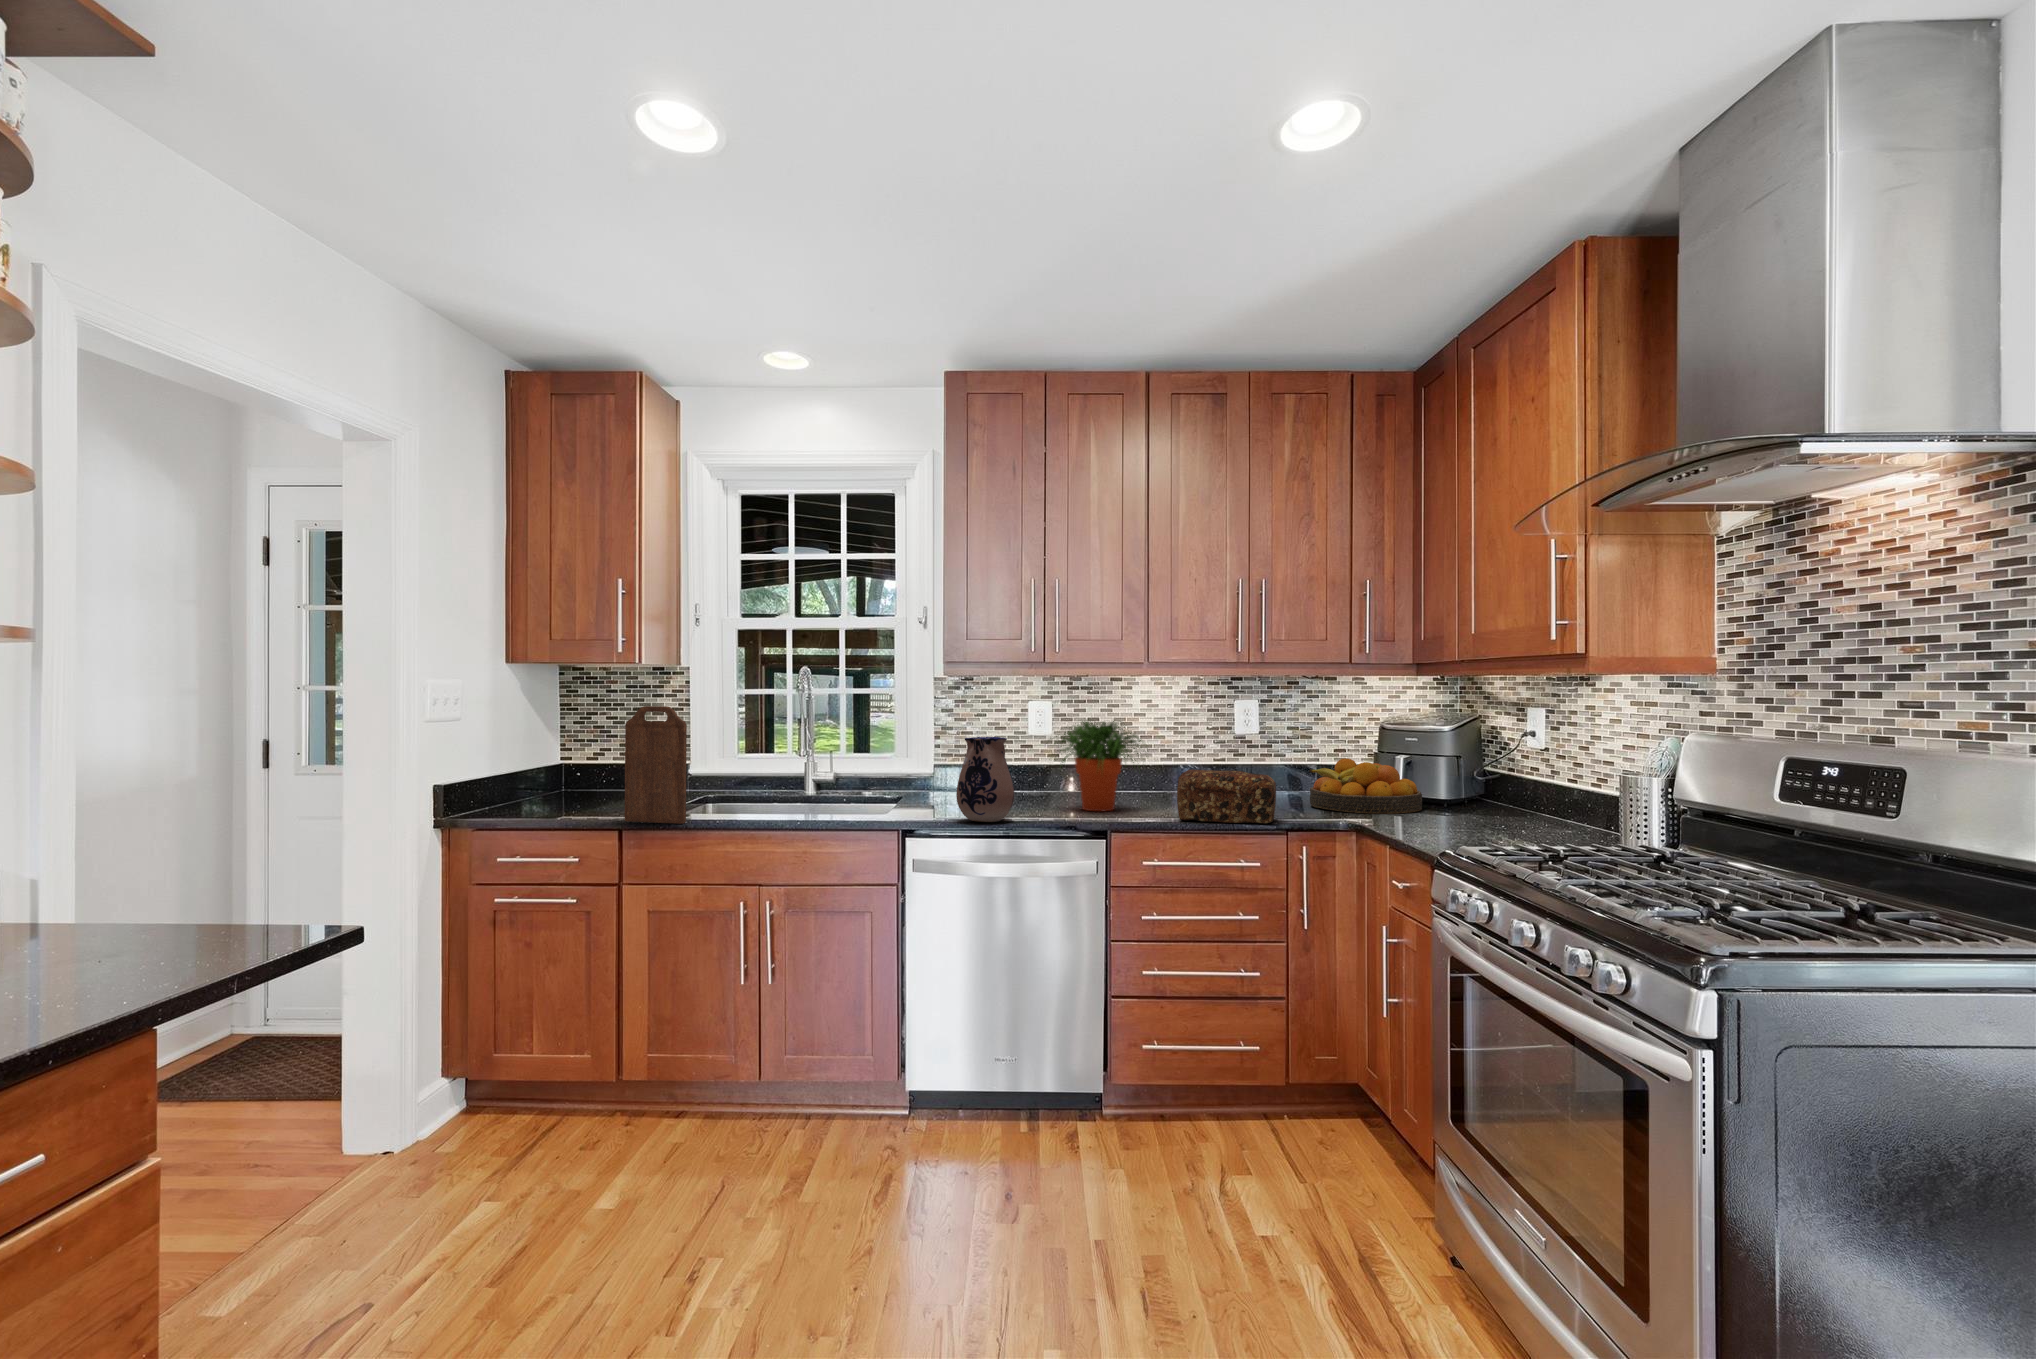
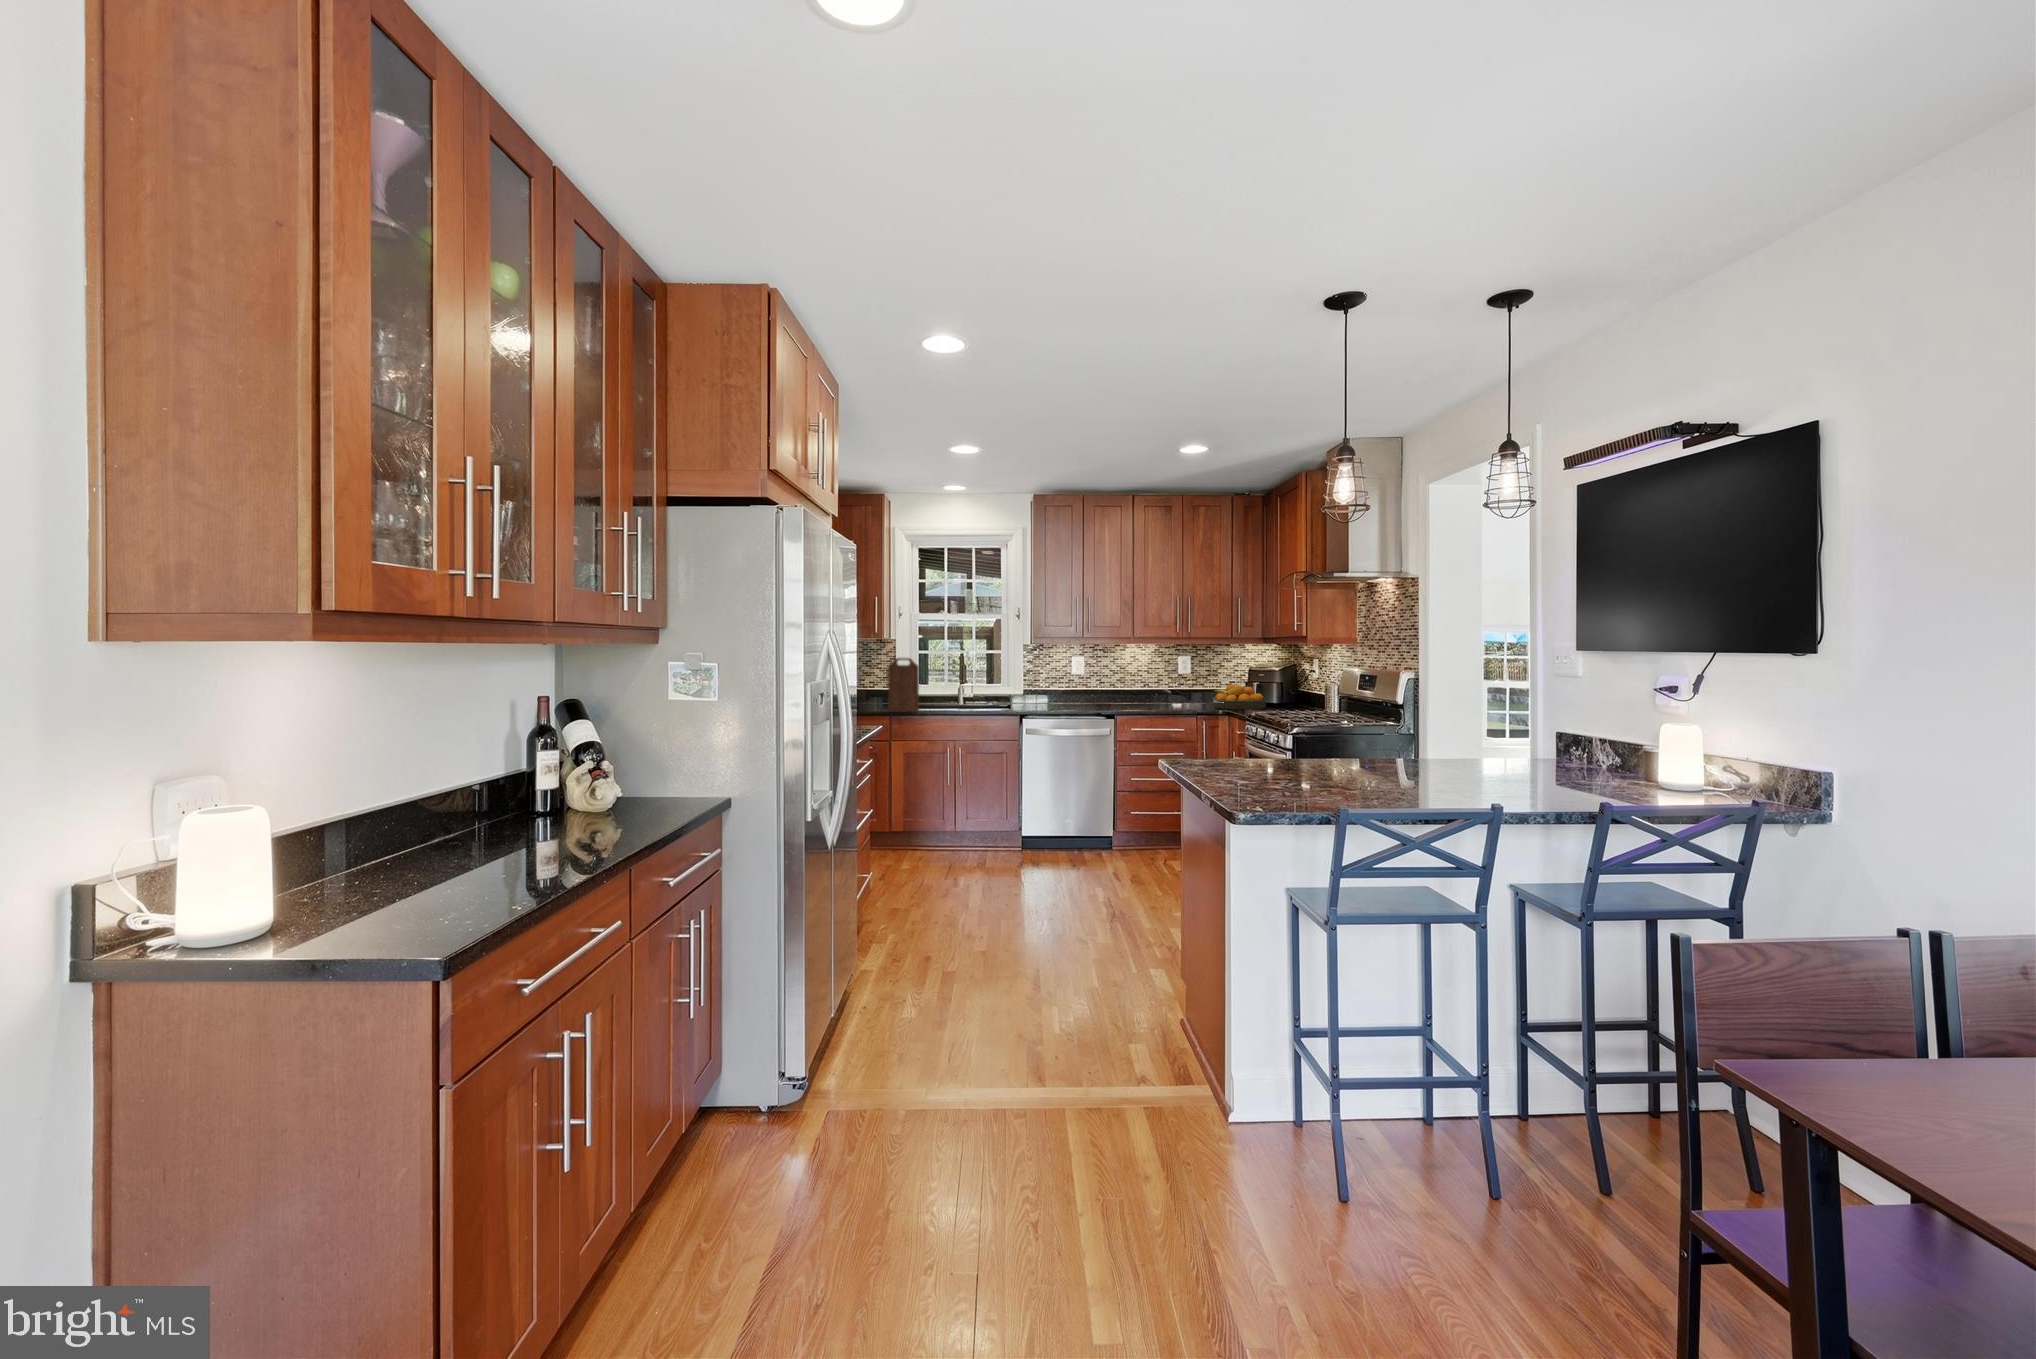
potted plant: present [1056,721,1144,811] -> none [1083,664,1134,709]
ceramic pitcher: present [956,737,1014,822] -> none [1045,672,1072,711]
bread loaf: present [1177,770,1276,823] -> none [1147,687,1193,710]

